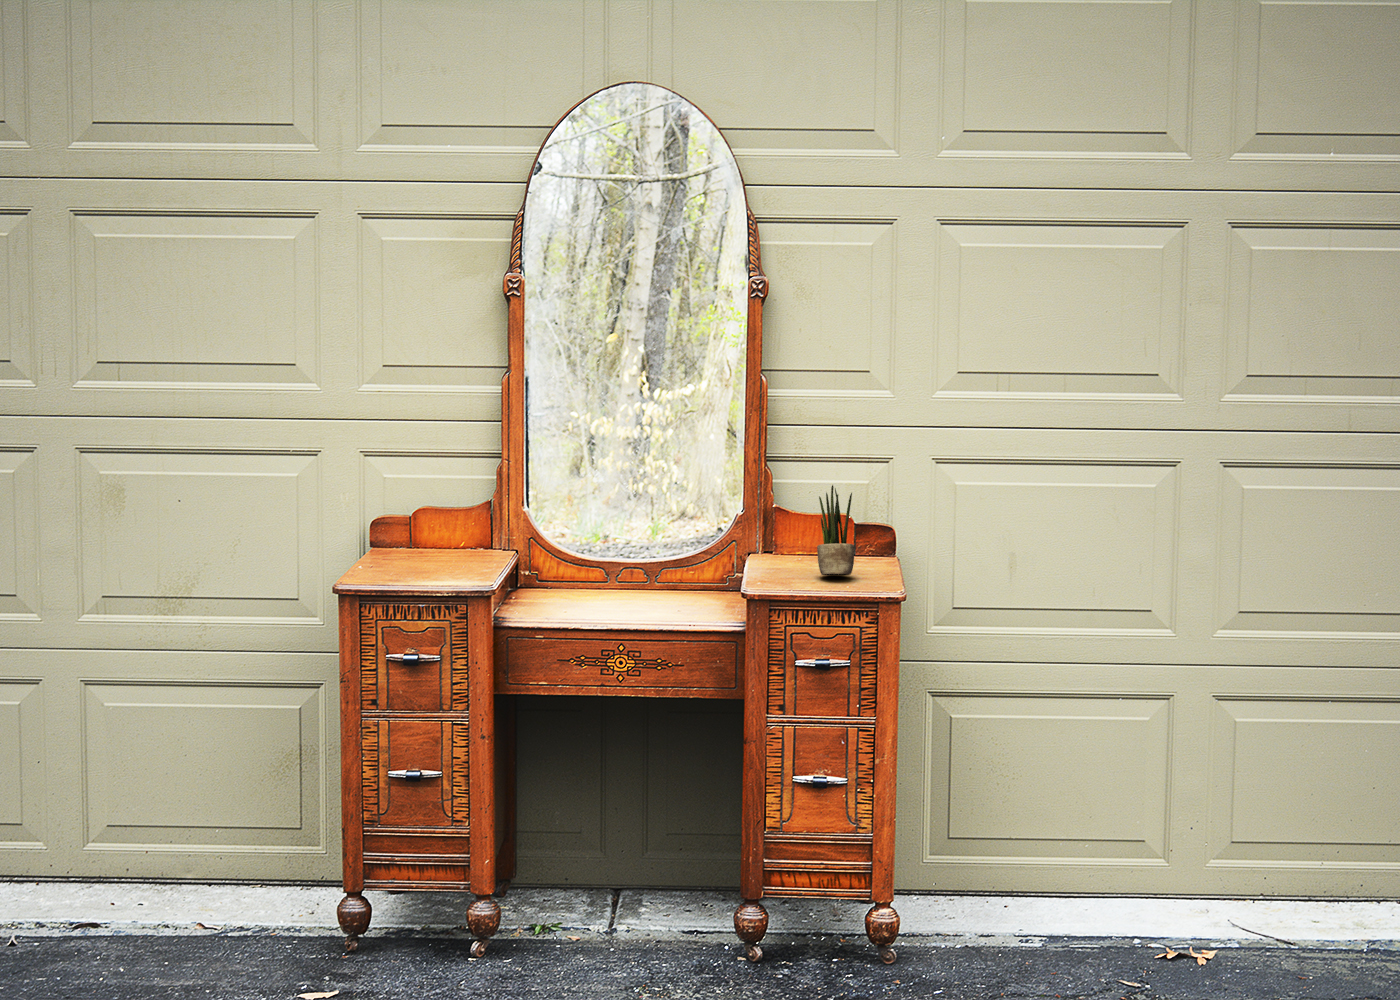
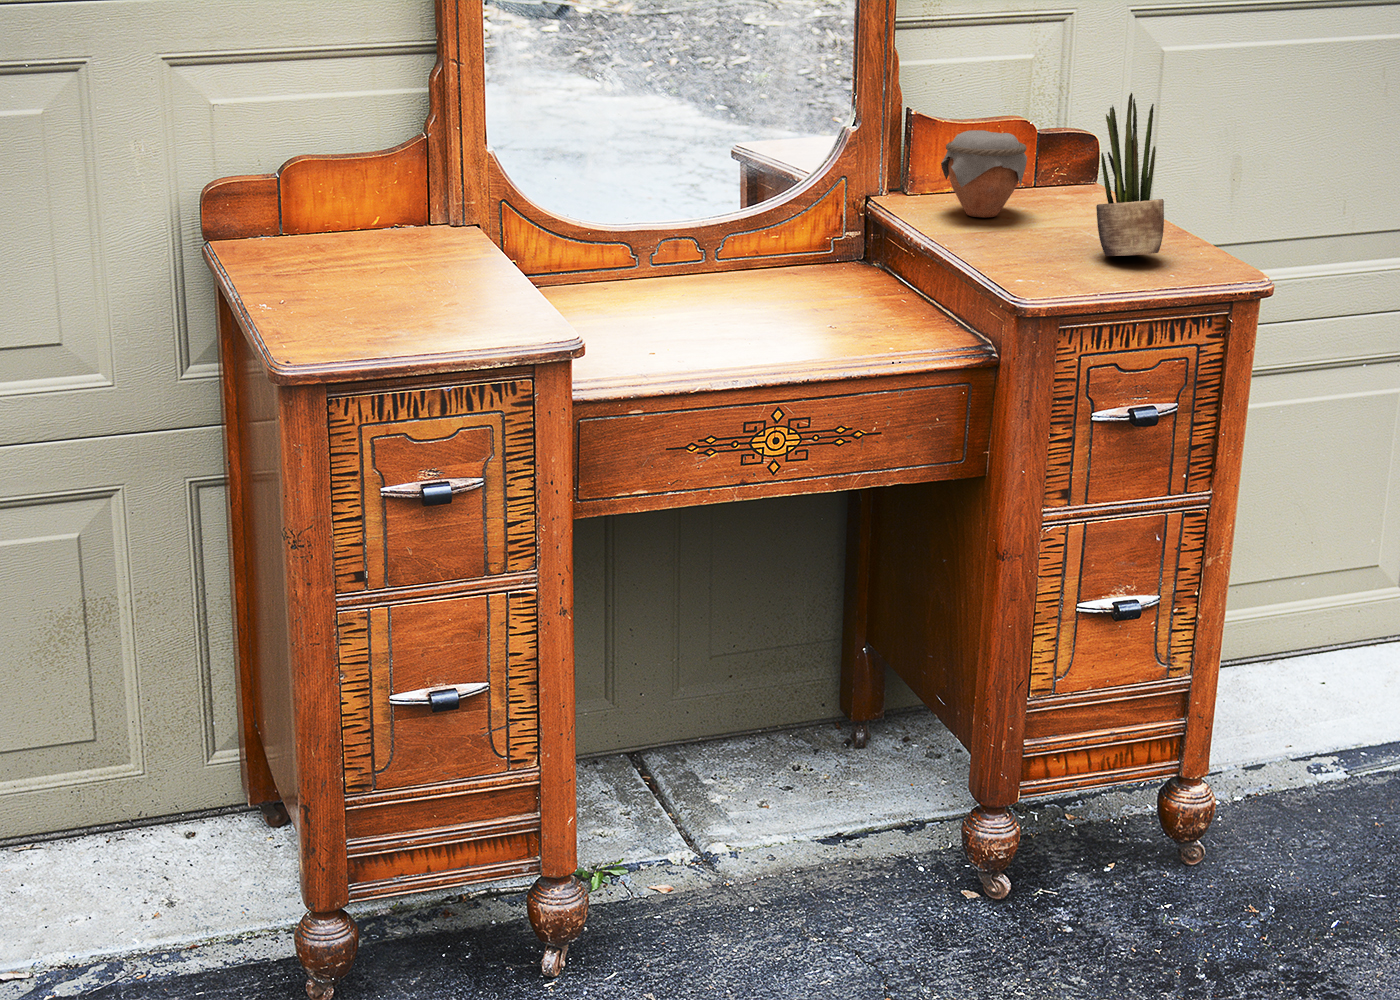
jar: none [763,509,814,557] -> present [941,130,1027,217]

